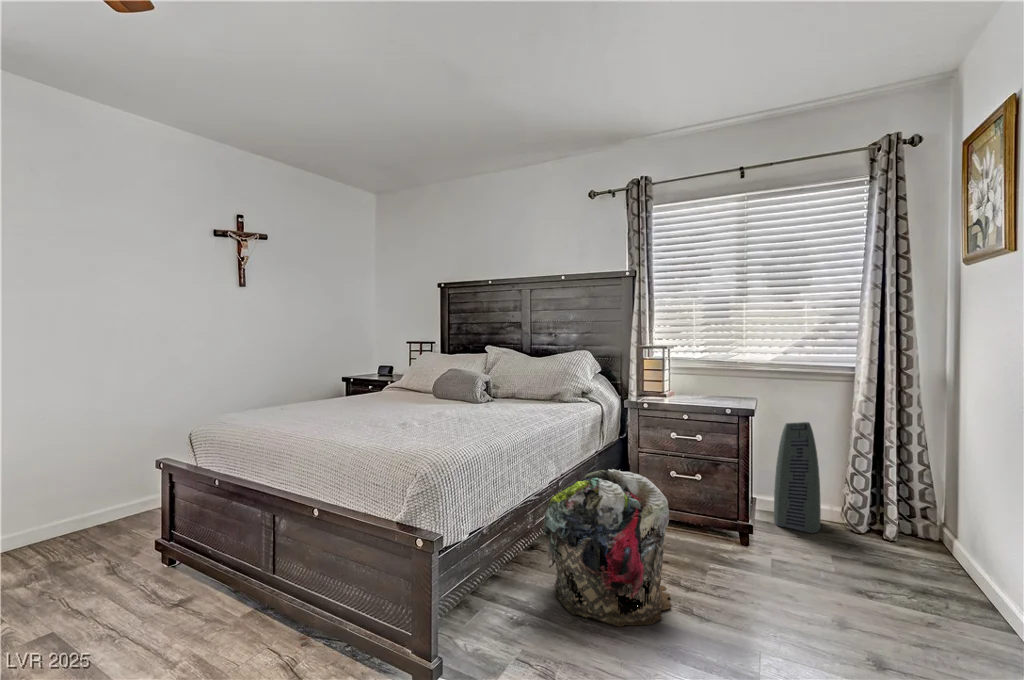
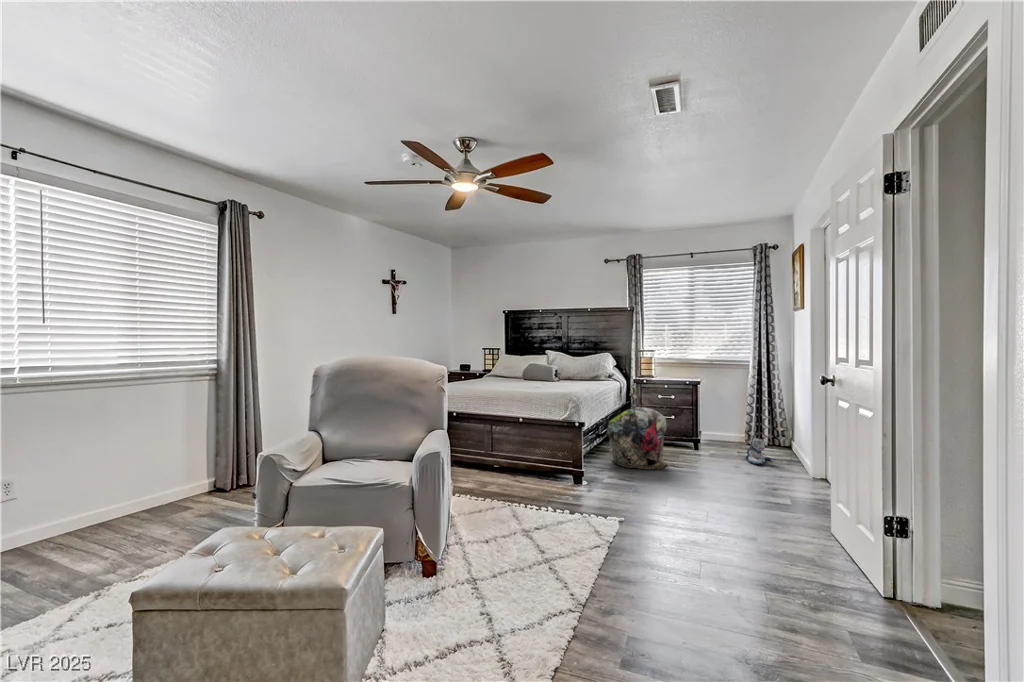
air purifier: present [774,422,821,533] -> none [710,391,733,447]
plush toy: none [851,545,915,616] -> present [745,438,771,464]

